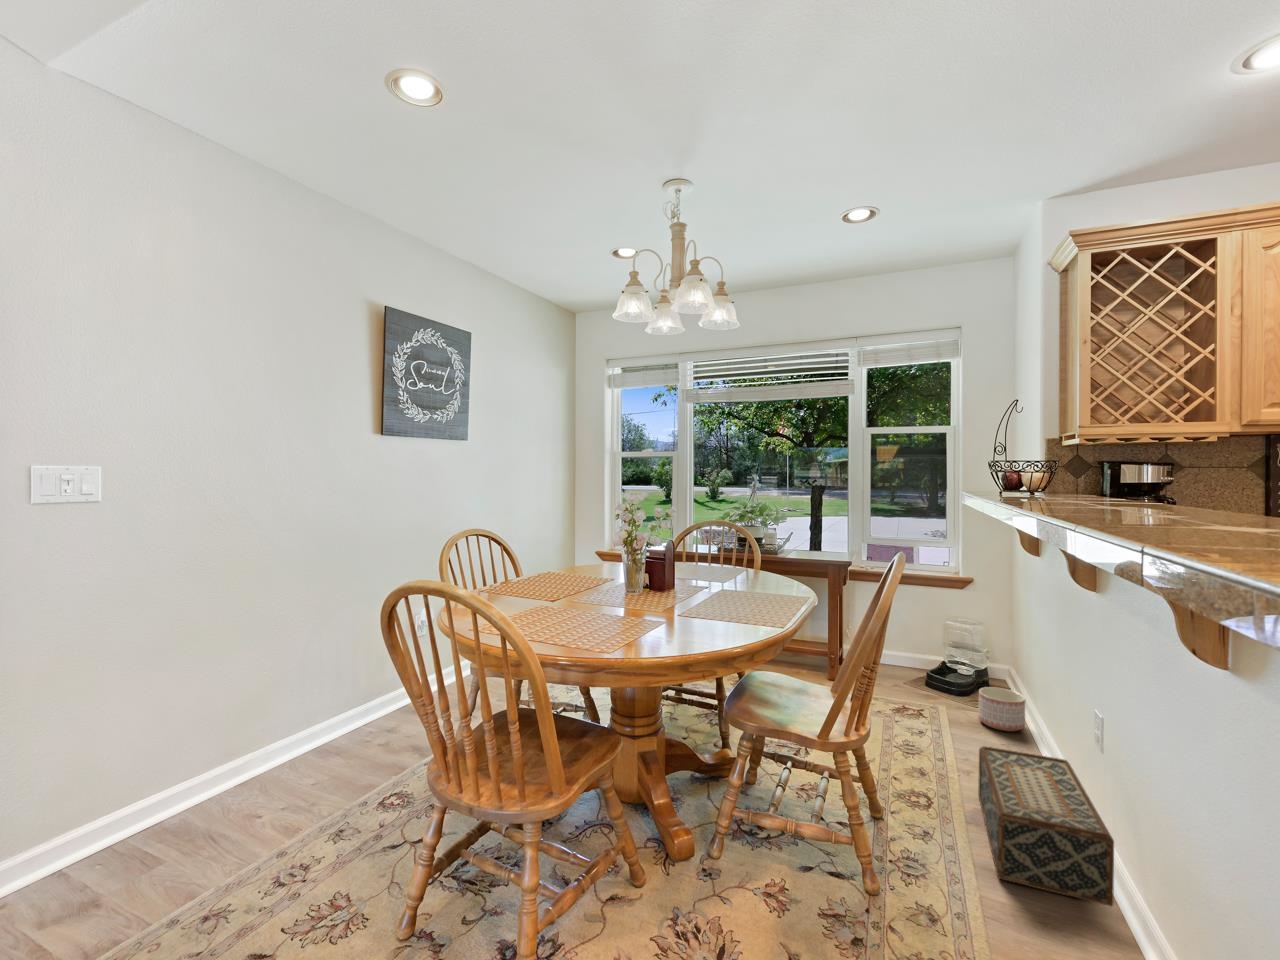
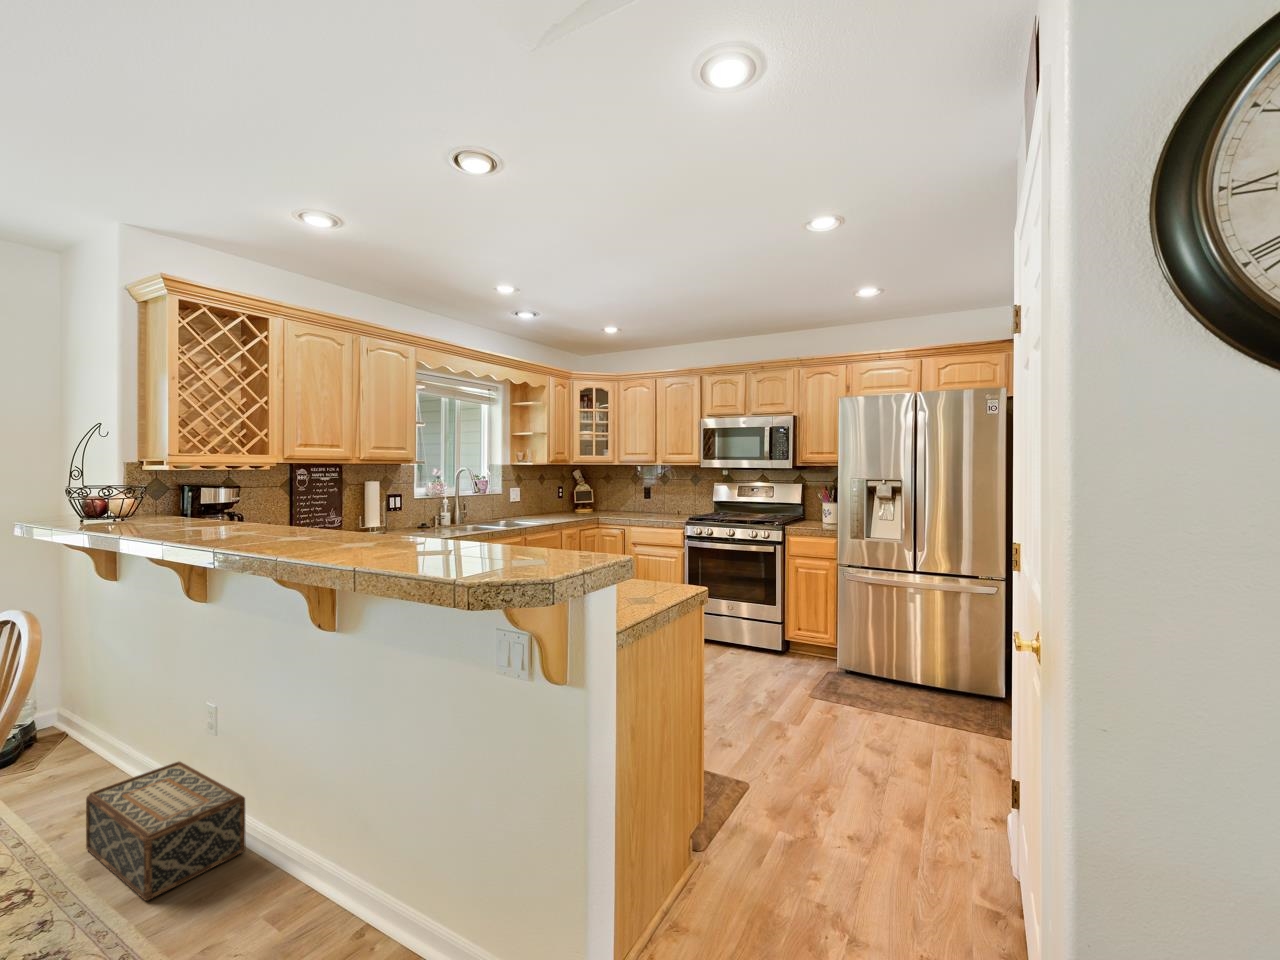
planter: present [979,687,1025,732] -> none [43,728,104,779]

